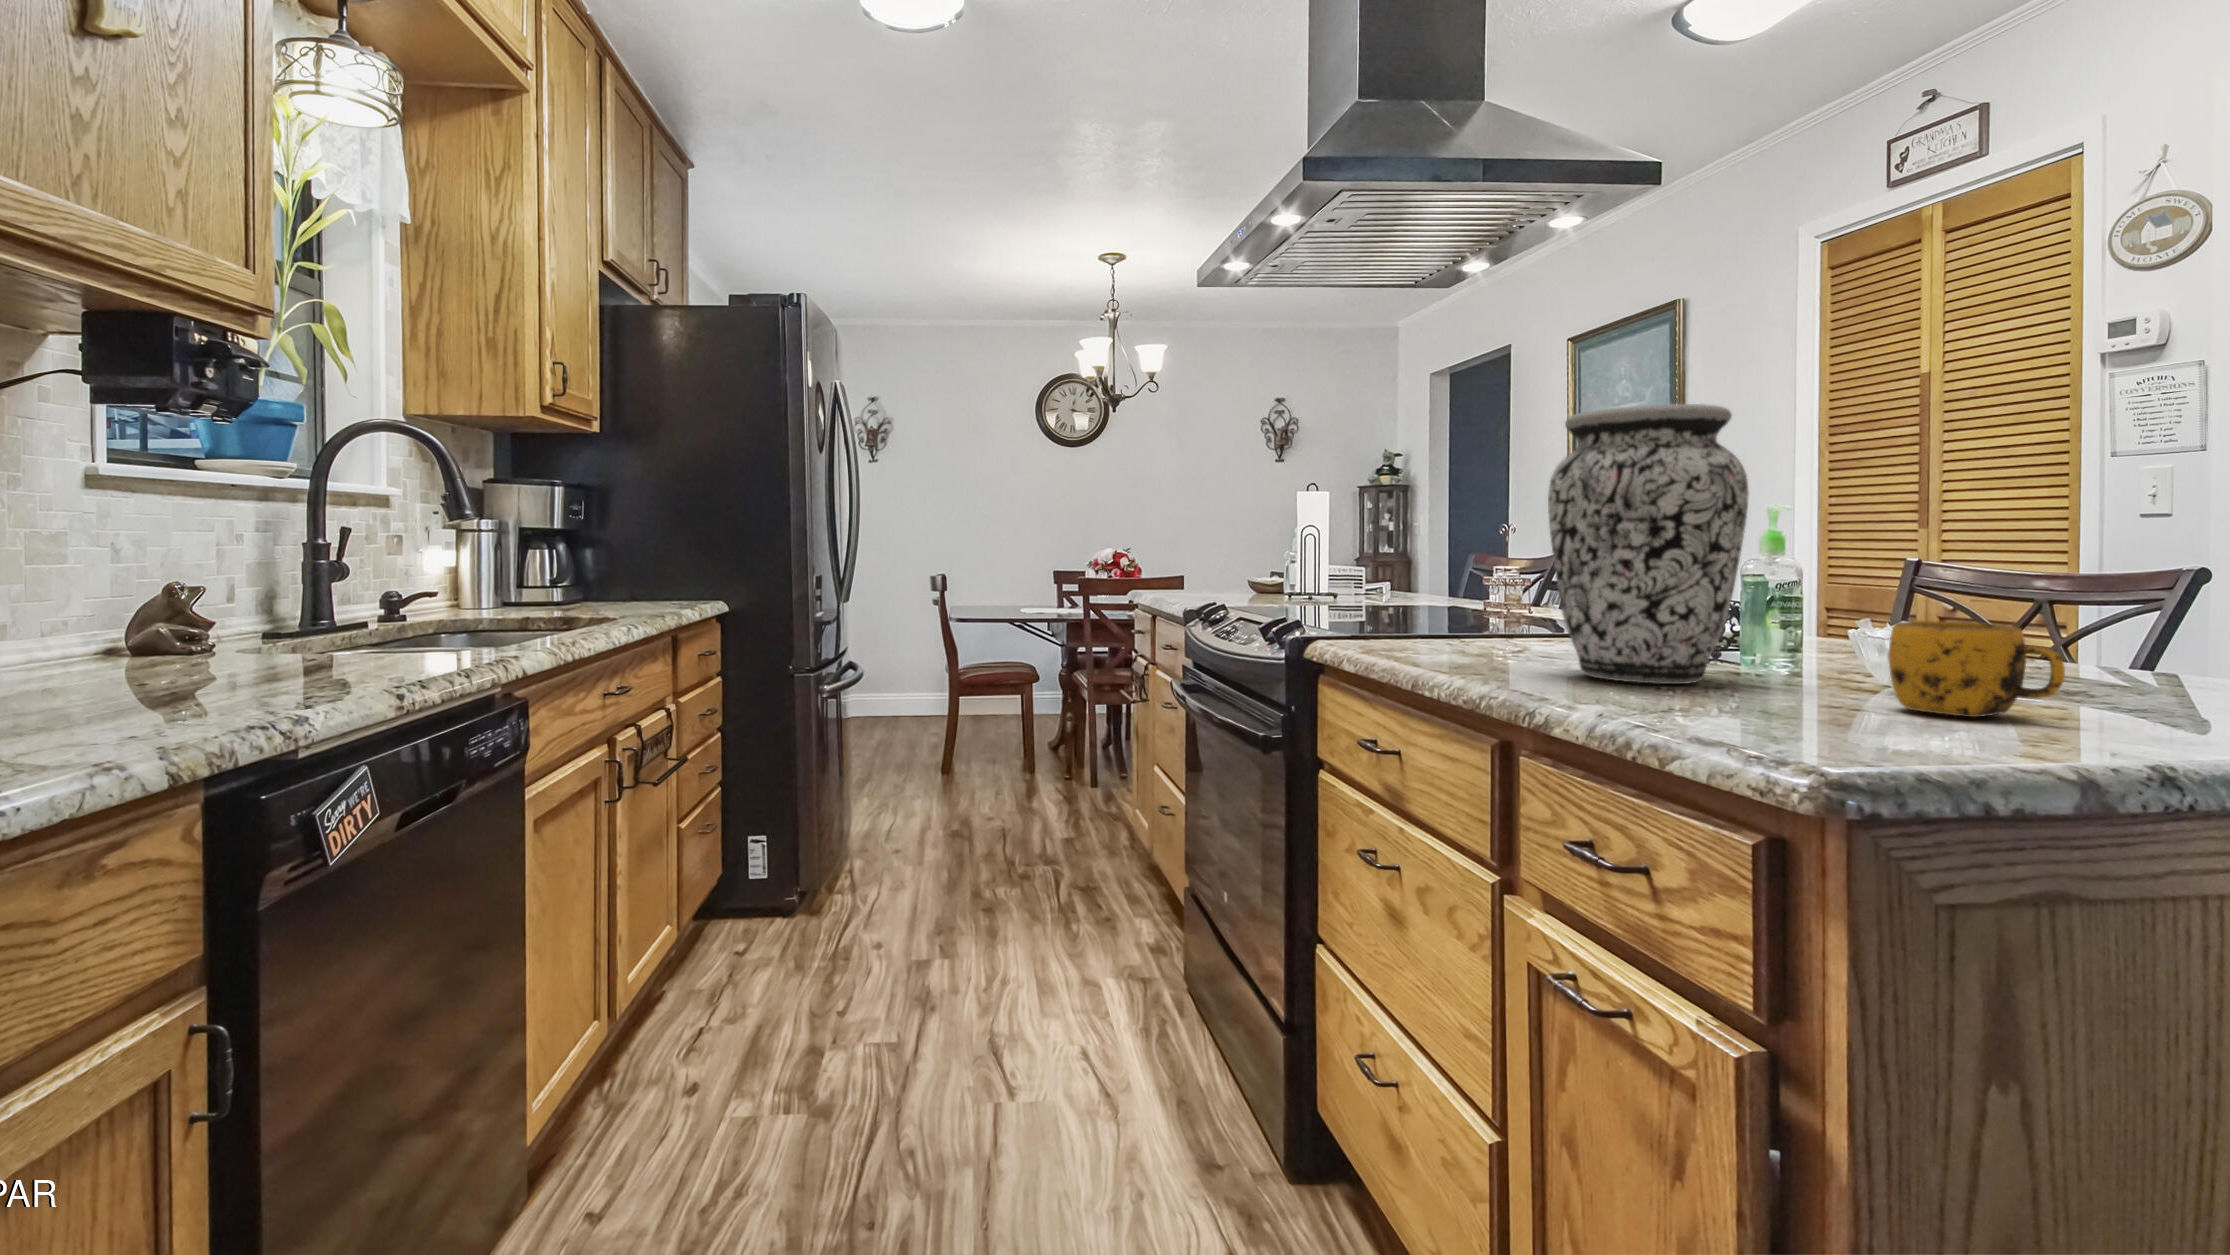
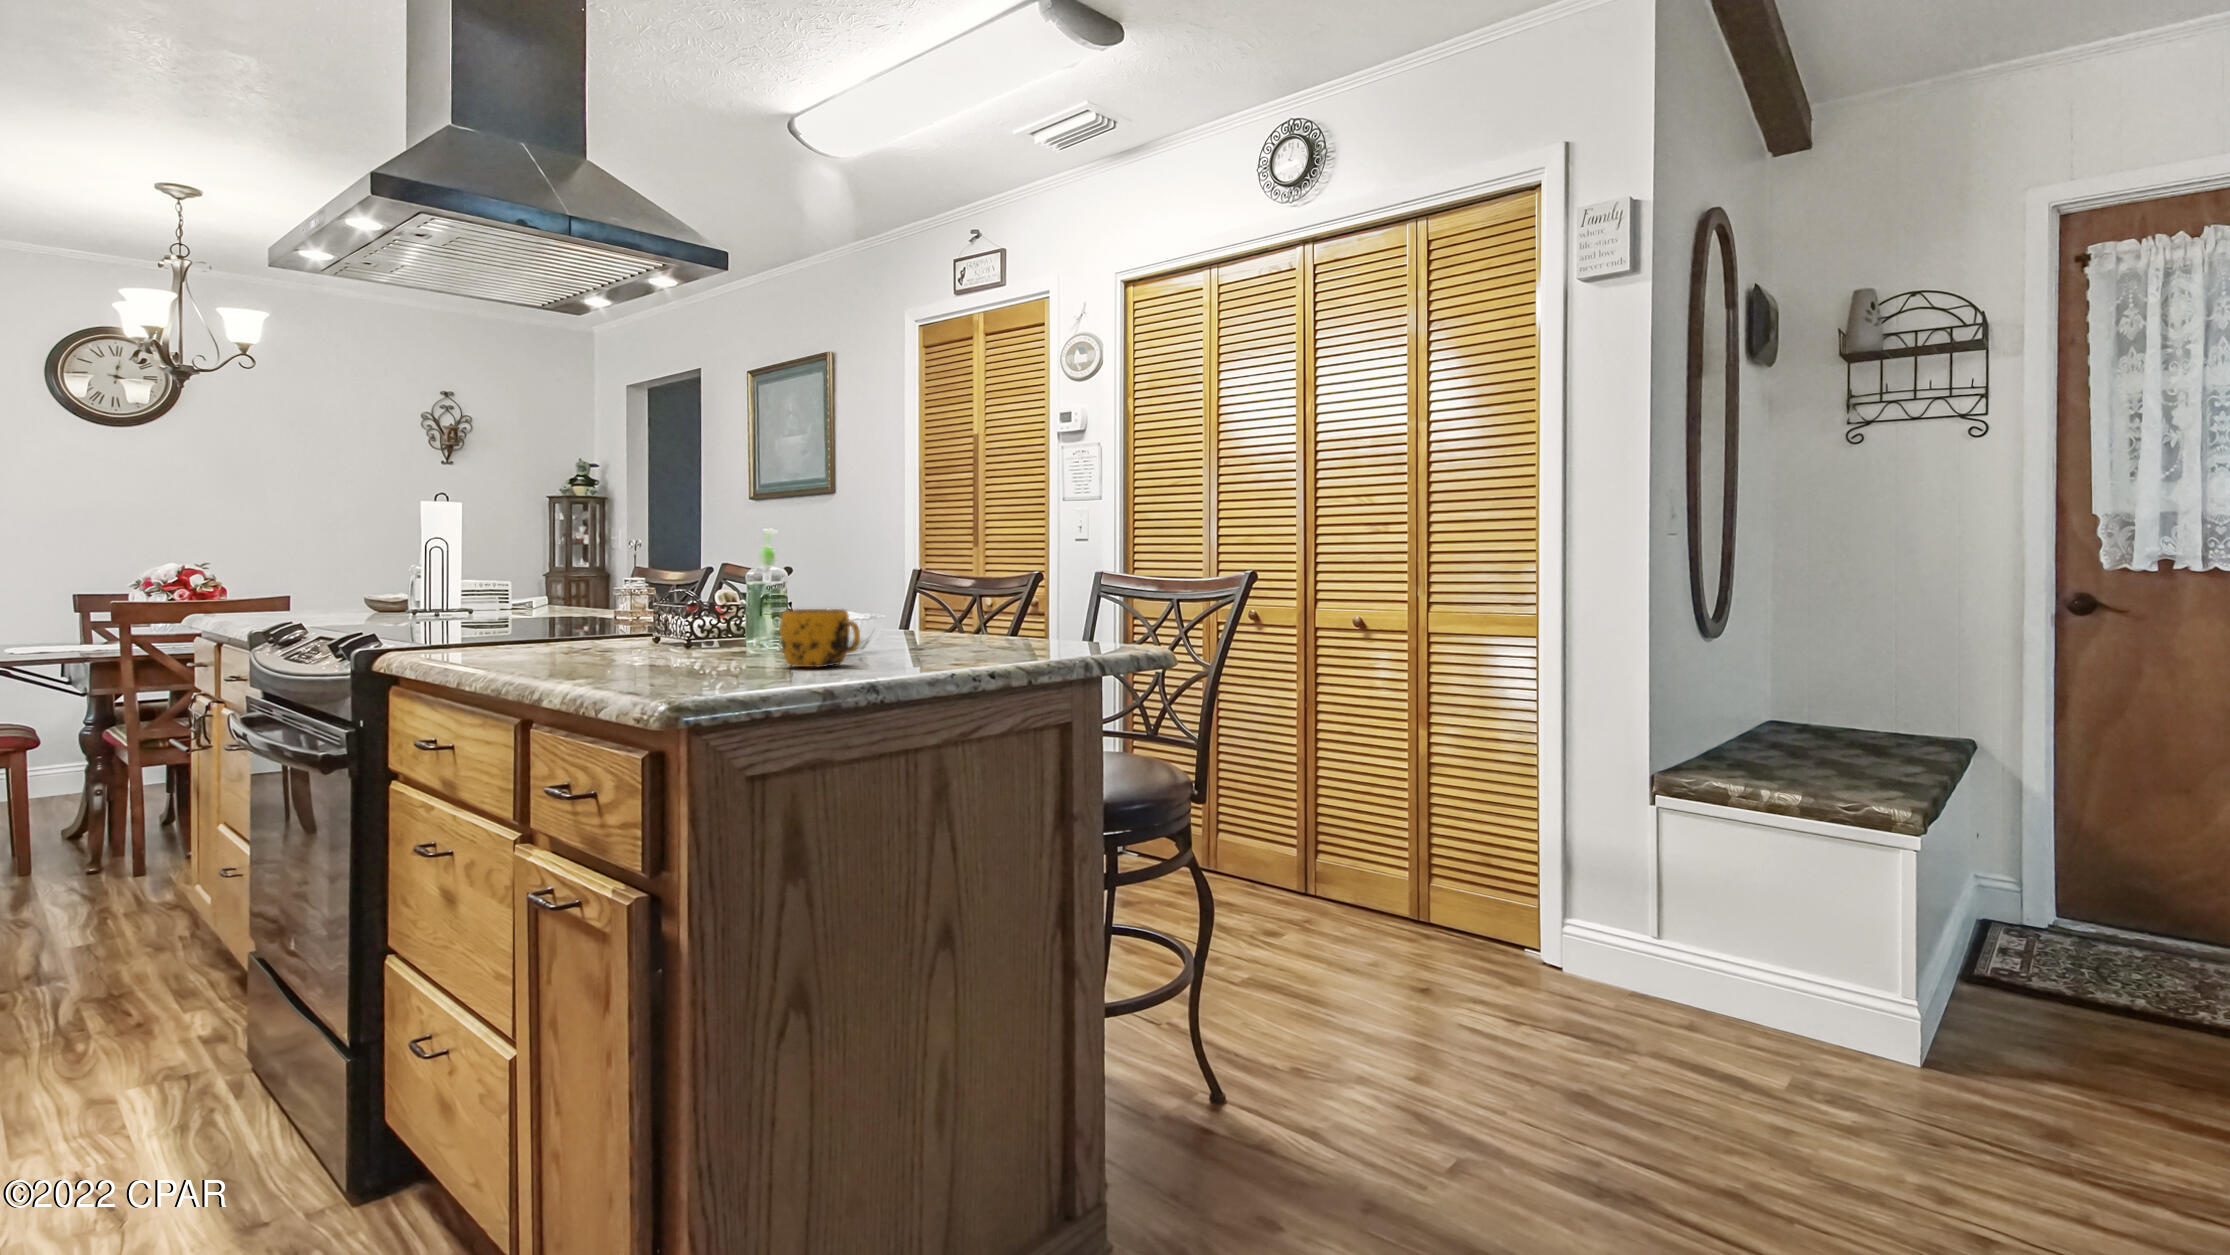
vase: present [1548,404,1749,684] -> none [570,454,718,664]

